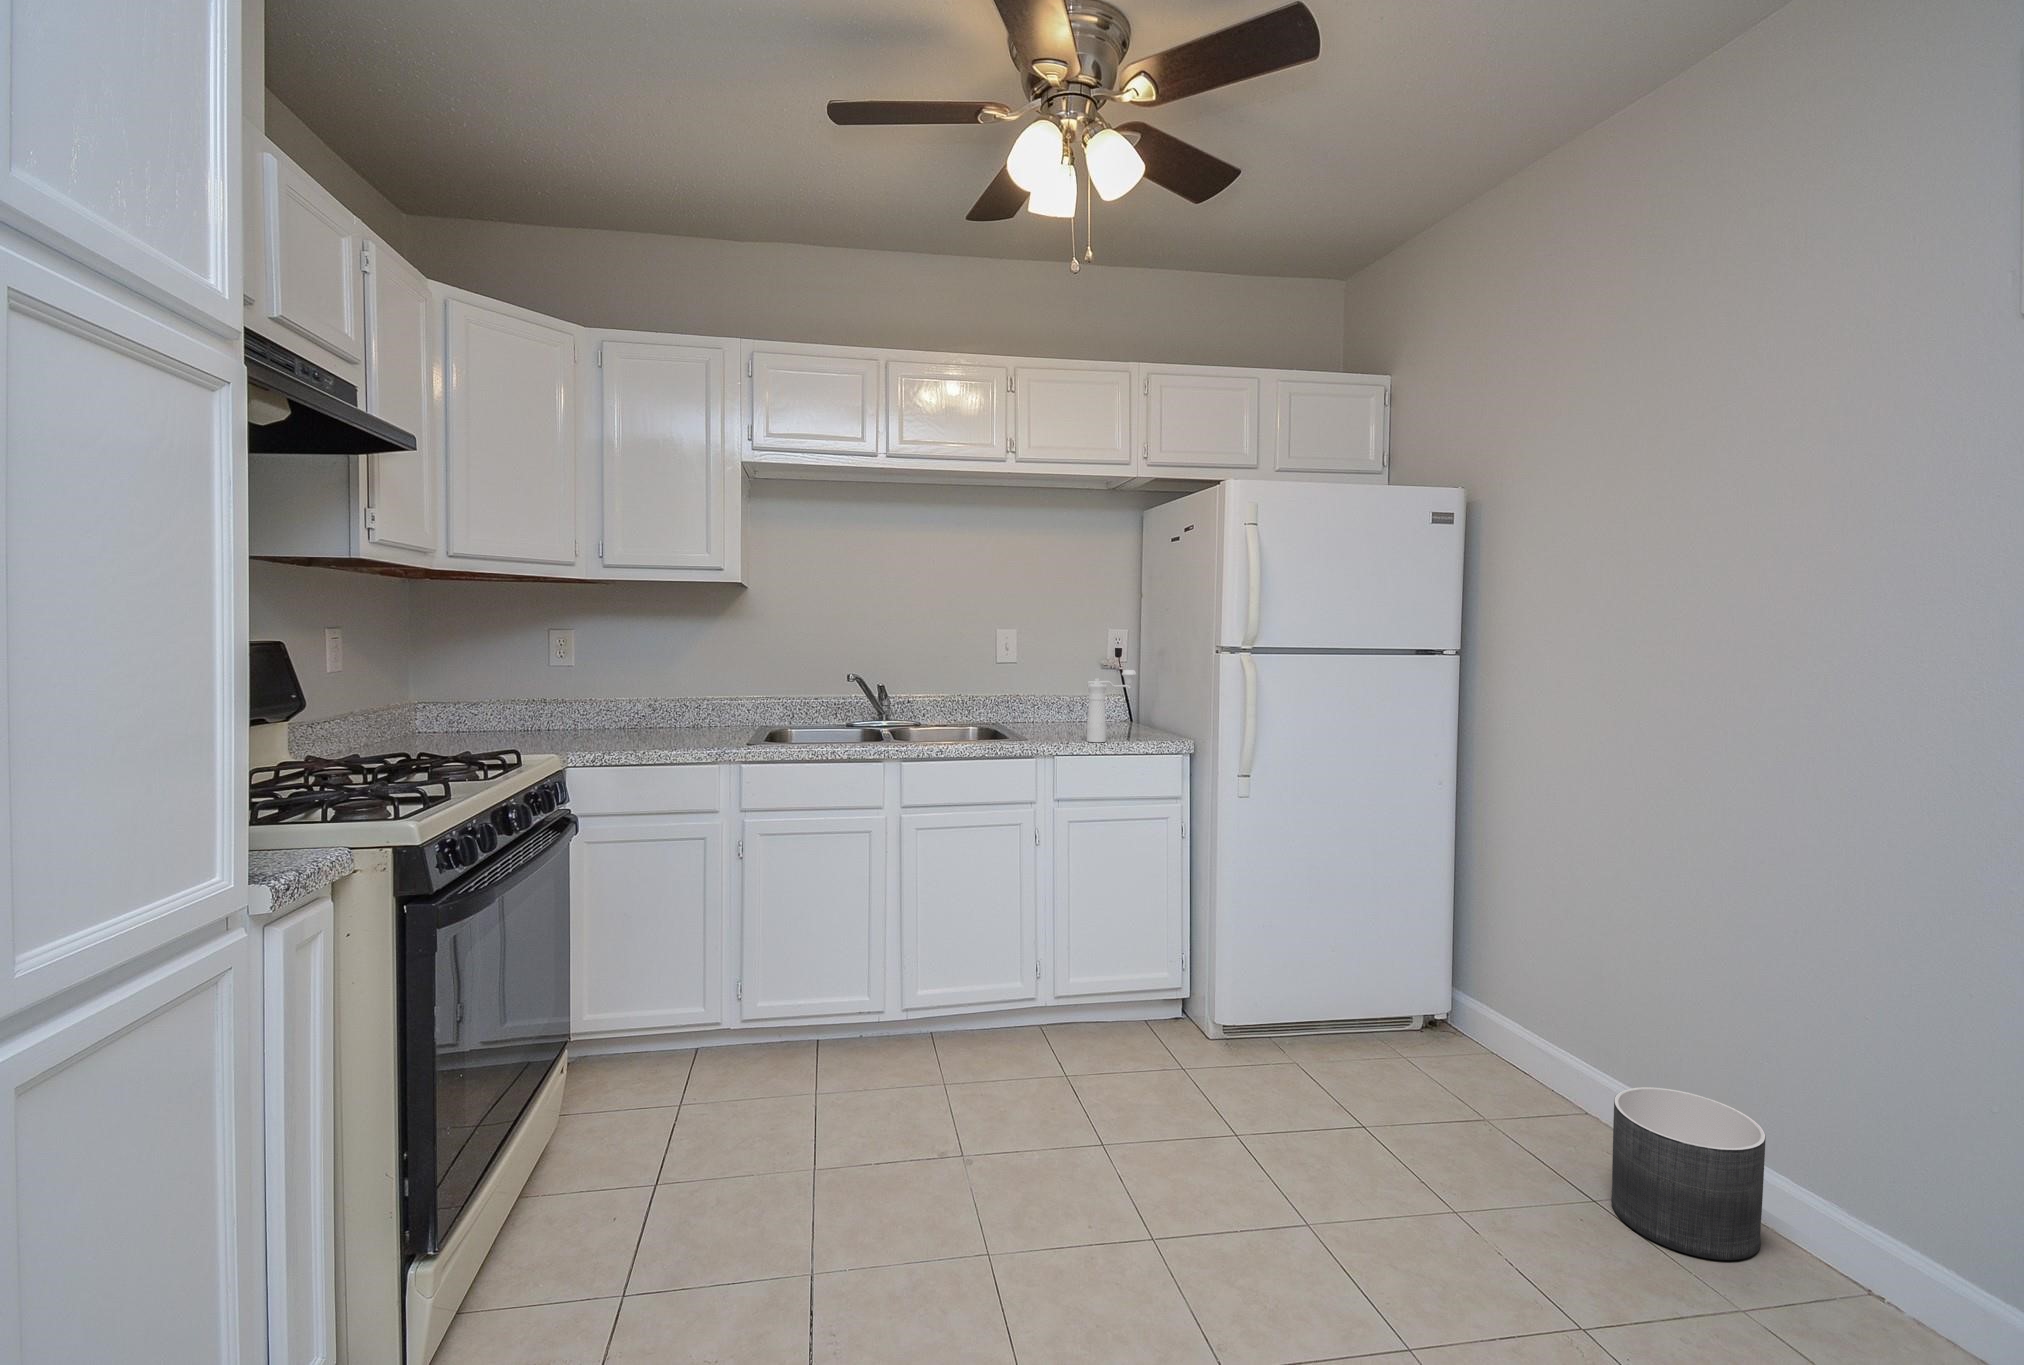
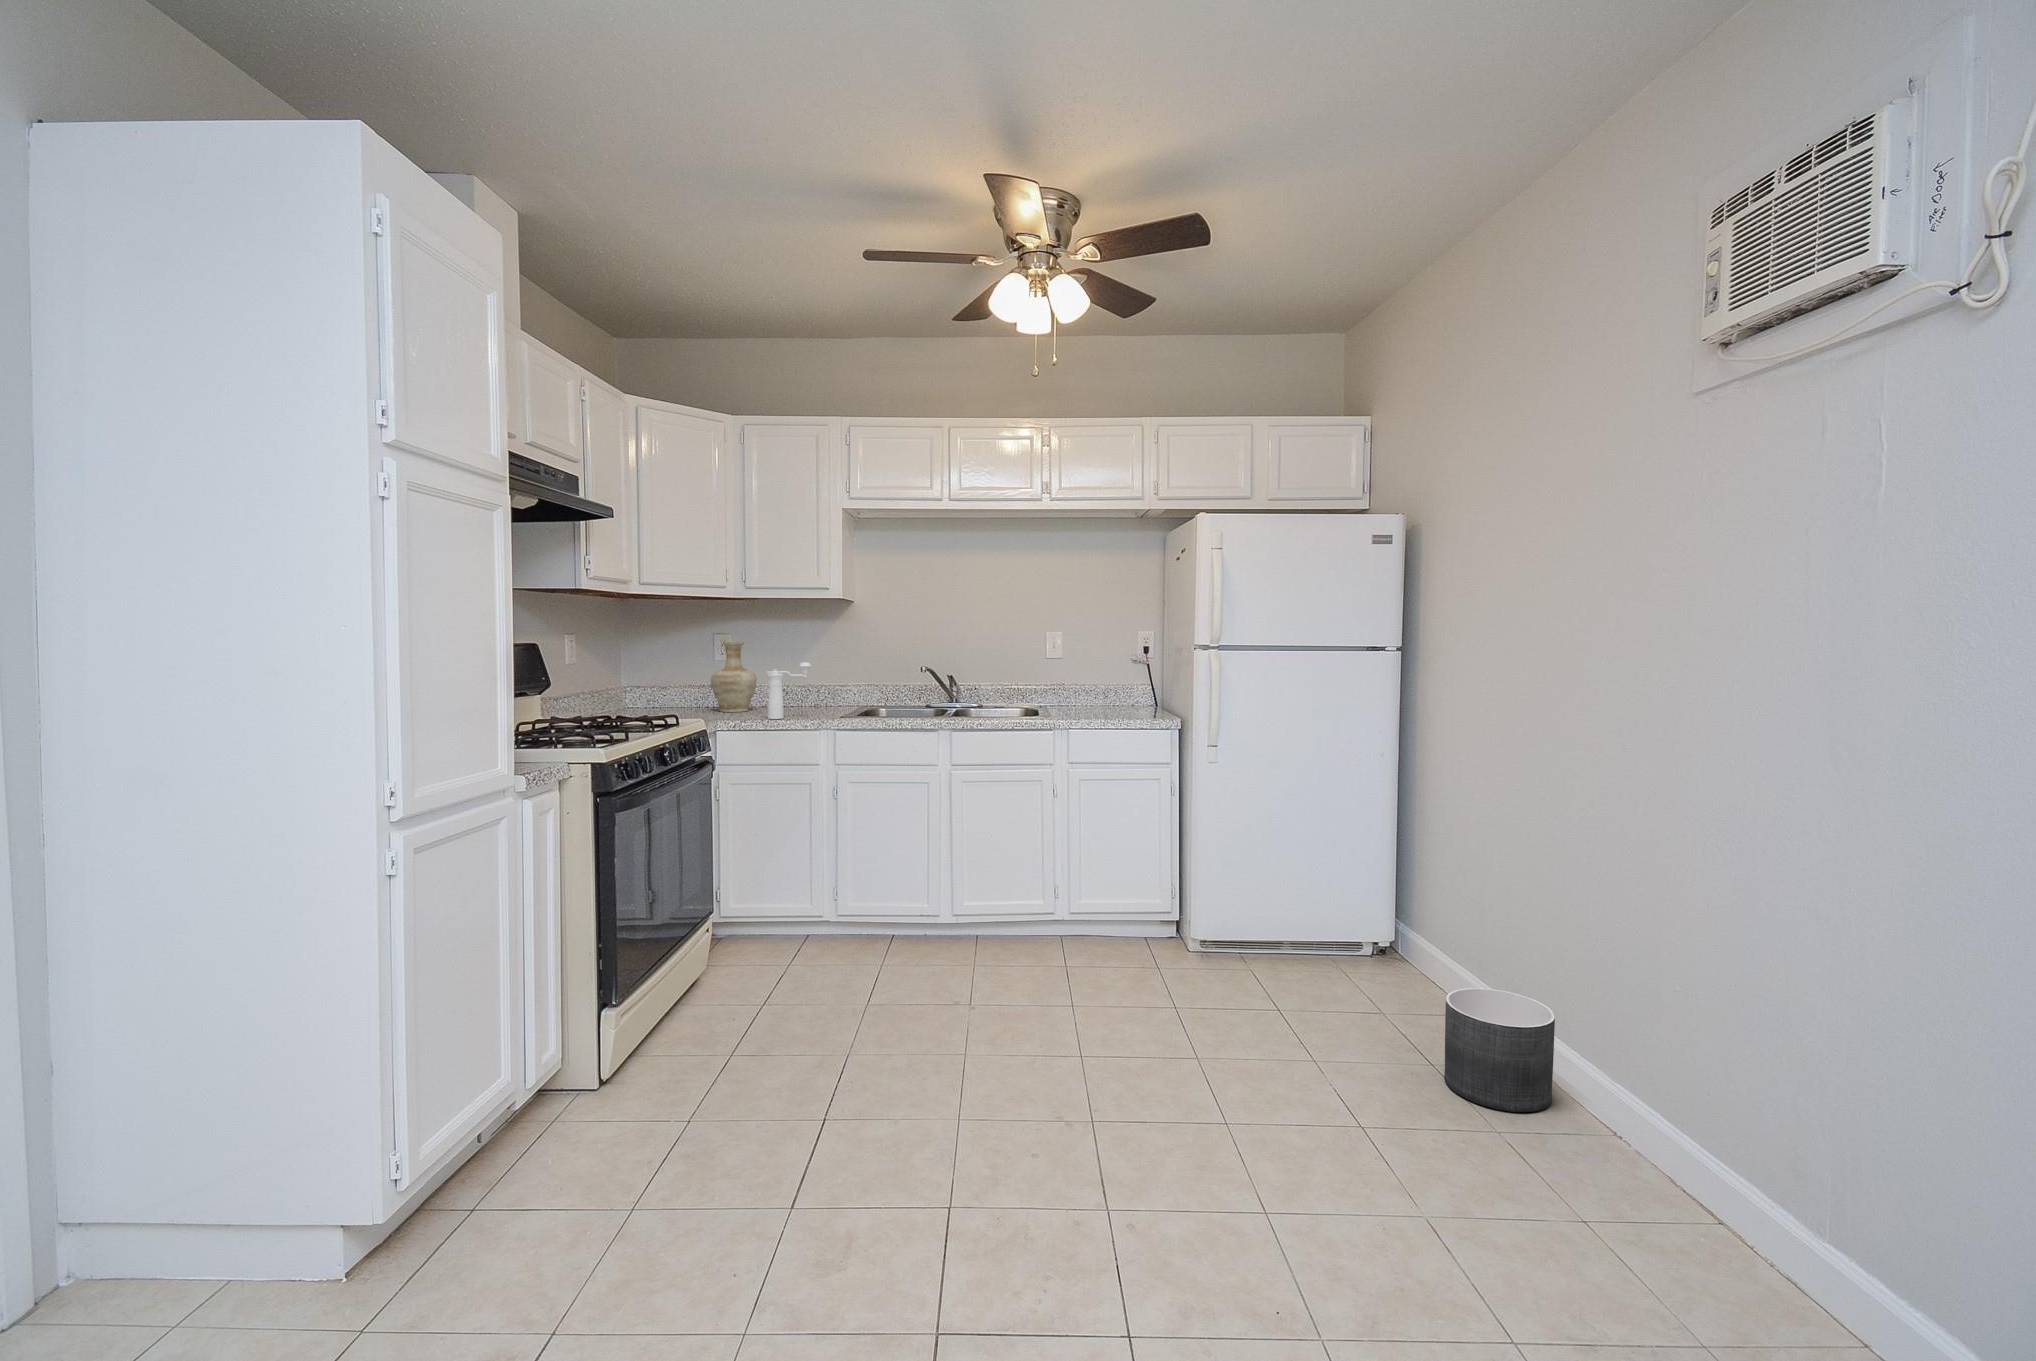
vase: none [547,641,613,738] -> present [711,642,757,712]
pepper mill: present [1087,670,1136,742] -> present [767,663,811,719]

